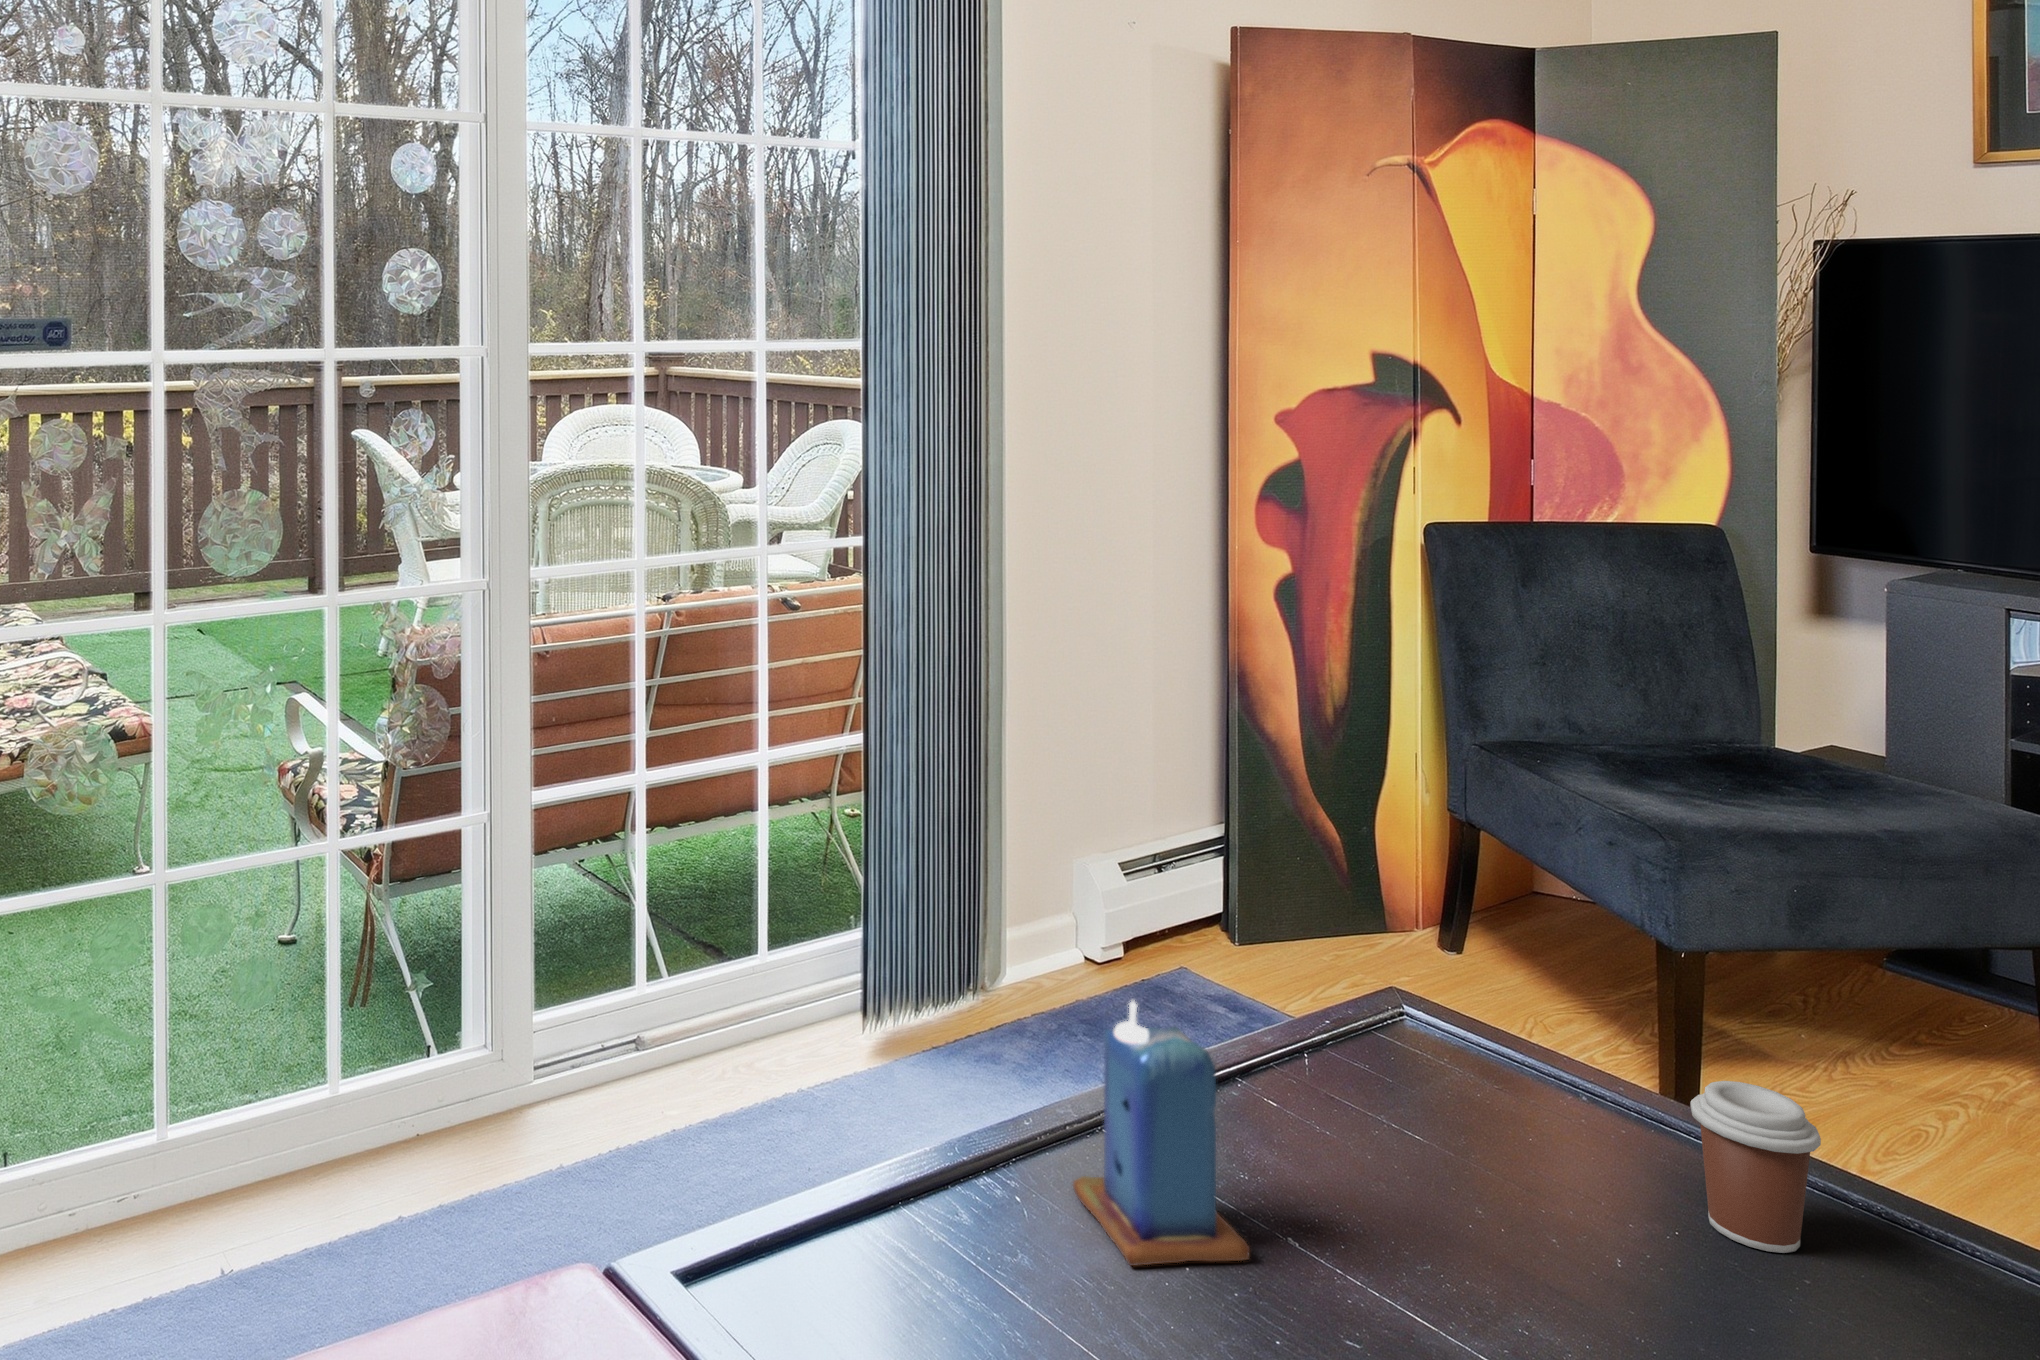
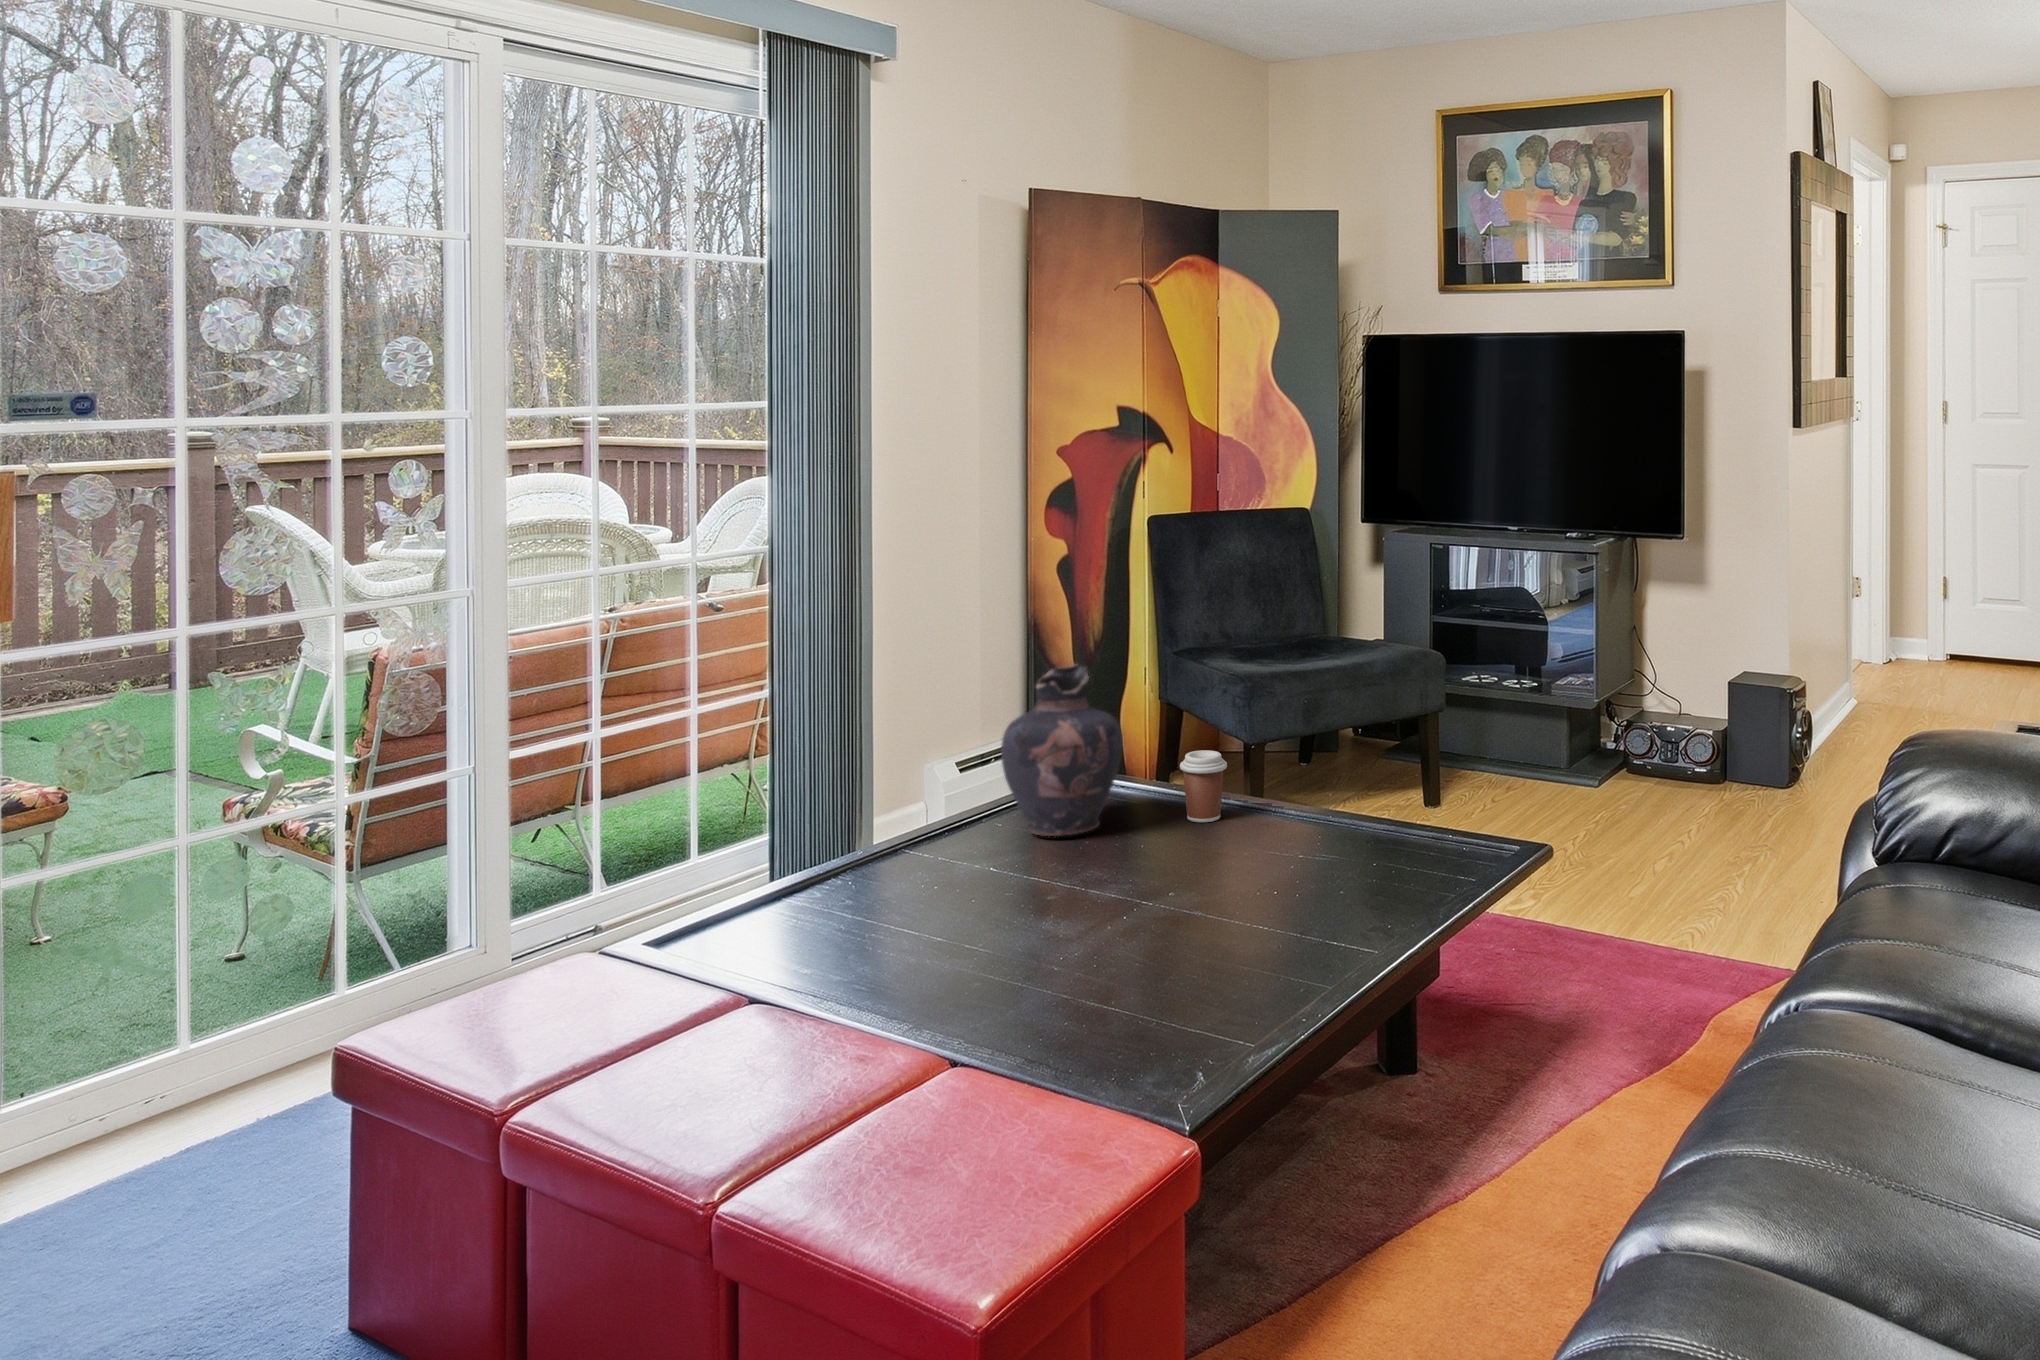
vase: none [1282,854,1556,1208] -> present [1001,664,1123,836]
candle: present [1073,1001,1250,1266] -> none [889,752,974,883]

